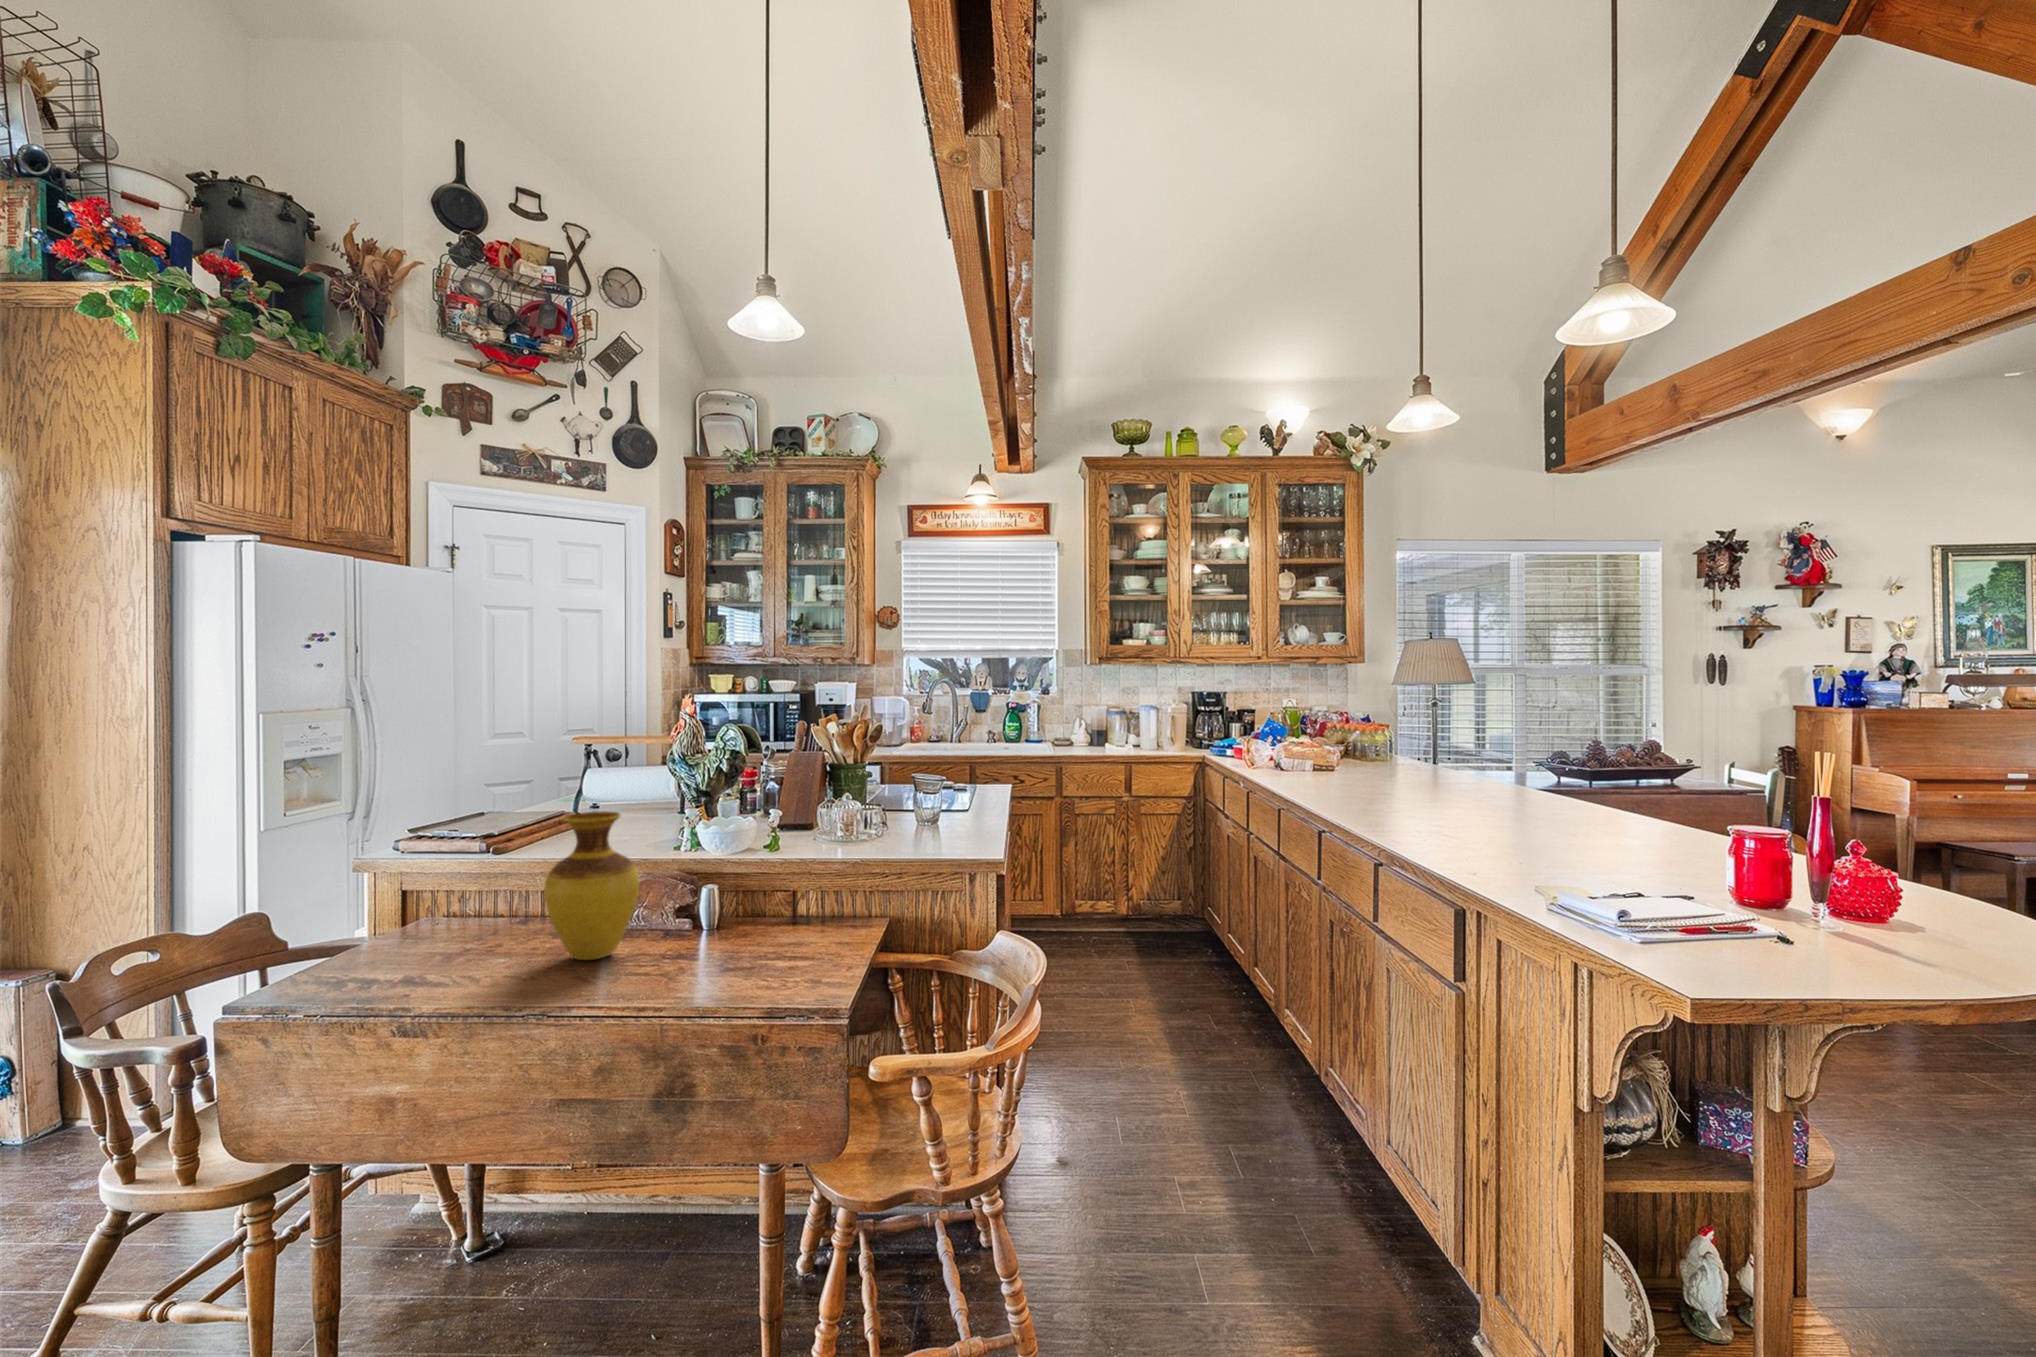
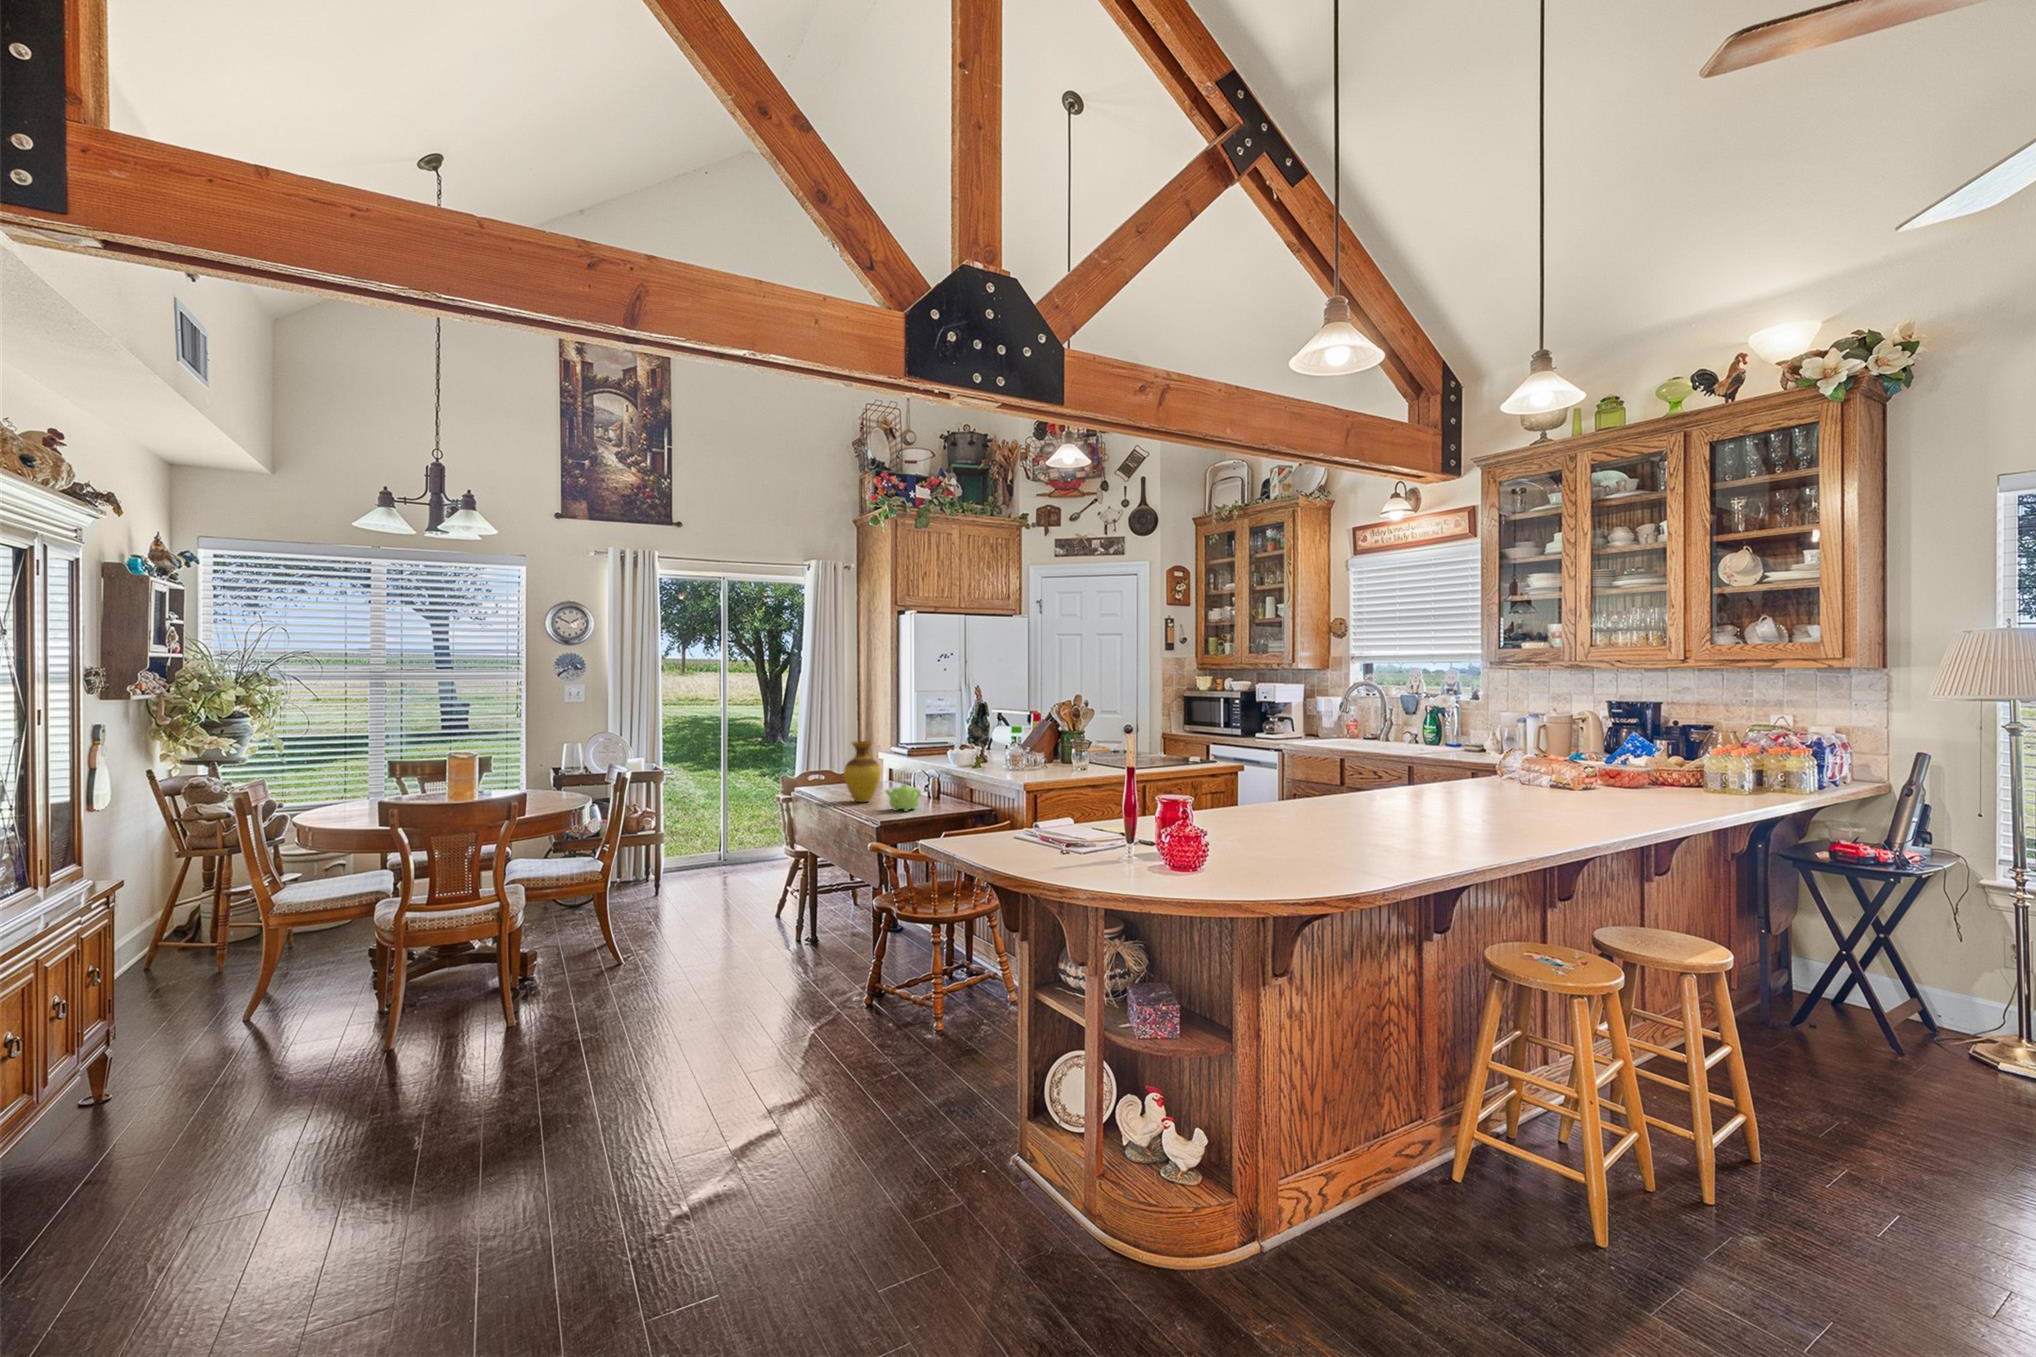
teapot: none [717,891,809,955] -> present [886,784,921,811]

